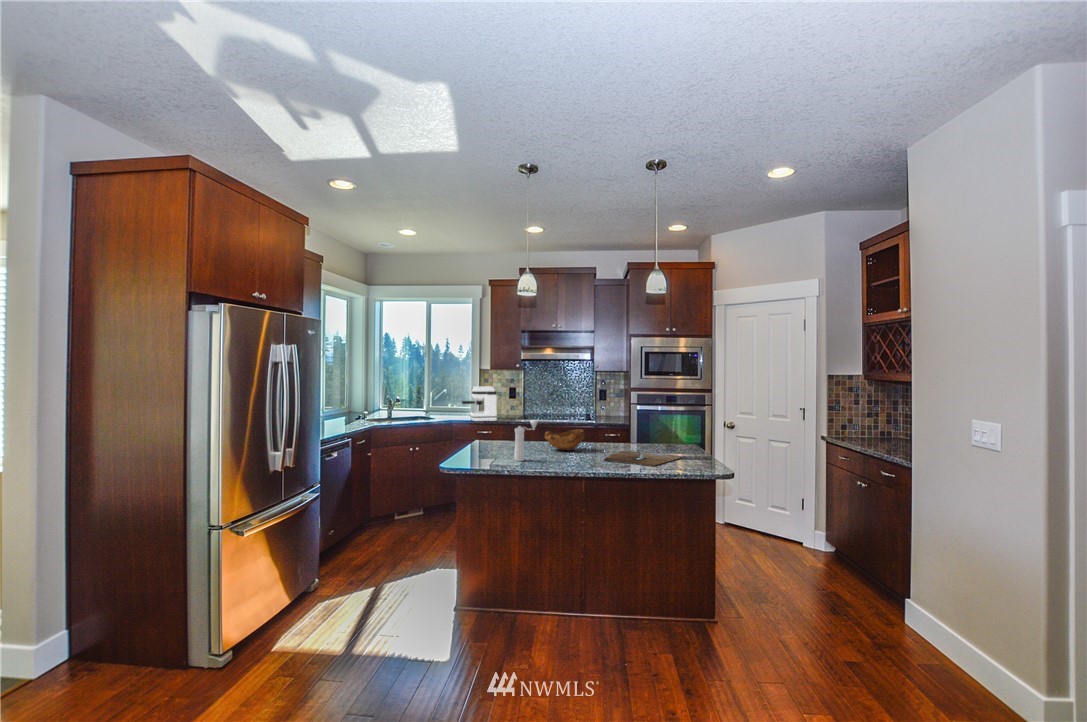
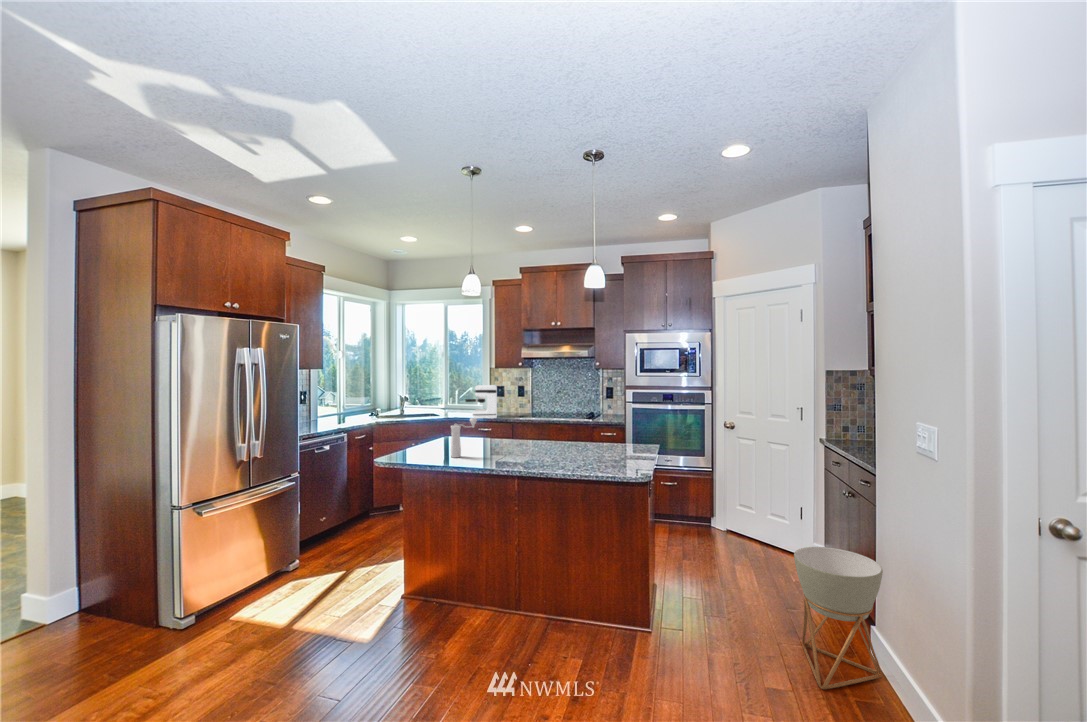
wooden bowl: present [545,429,584,450] -> none [496,428,535,449]
cutting board: present [604,450,680,466] -> none [538,449,622,466]
planter: none [853,533,936,660] -> present [794,547,883,689]

